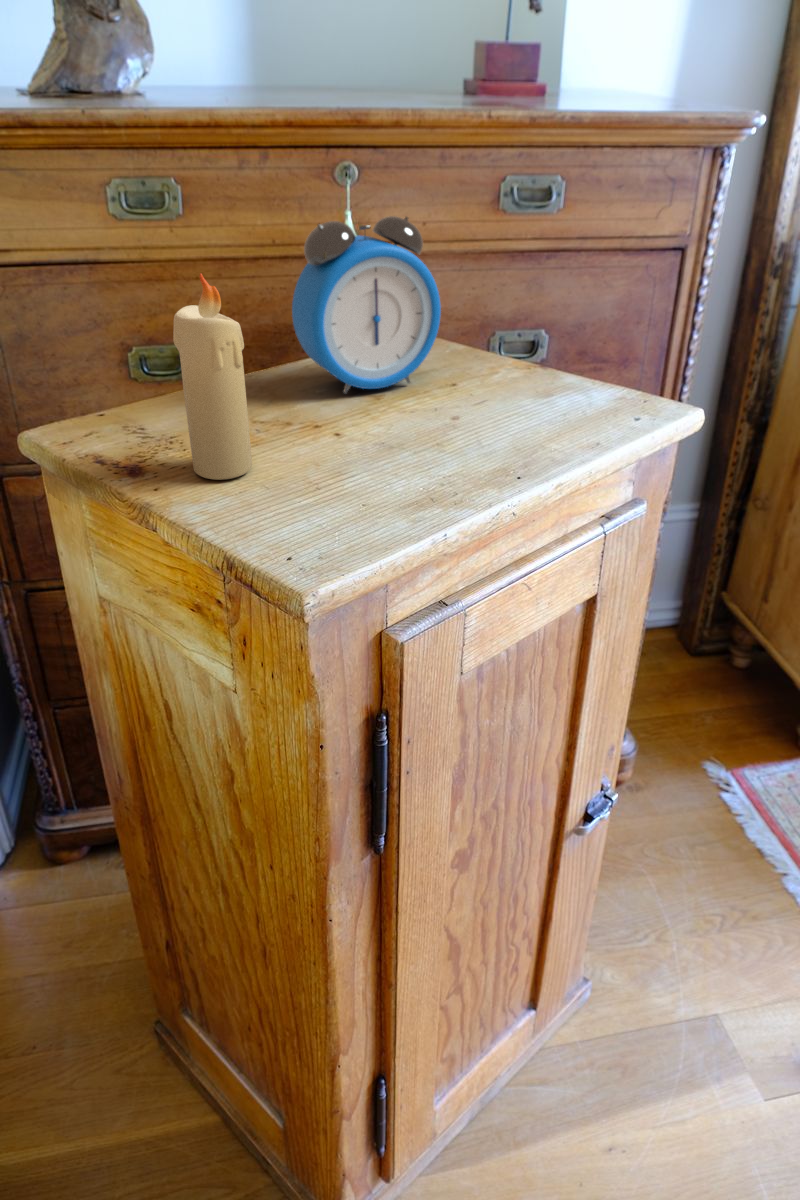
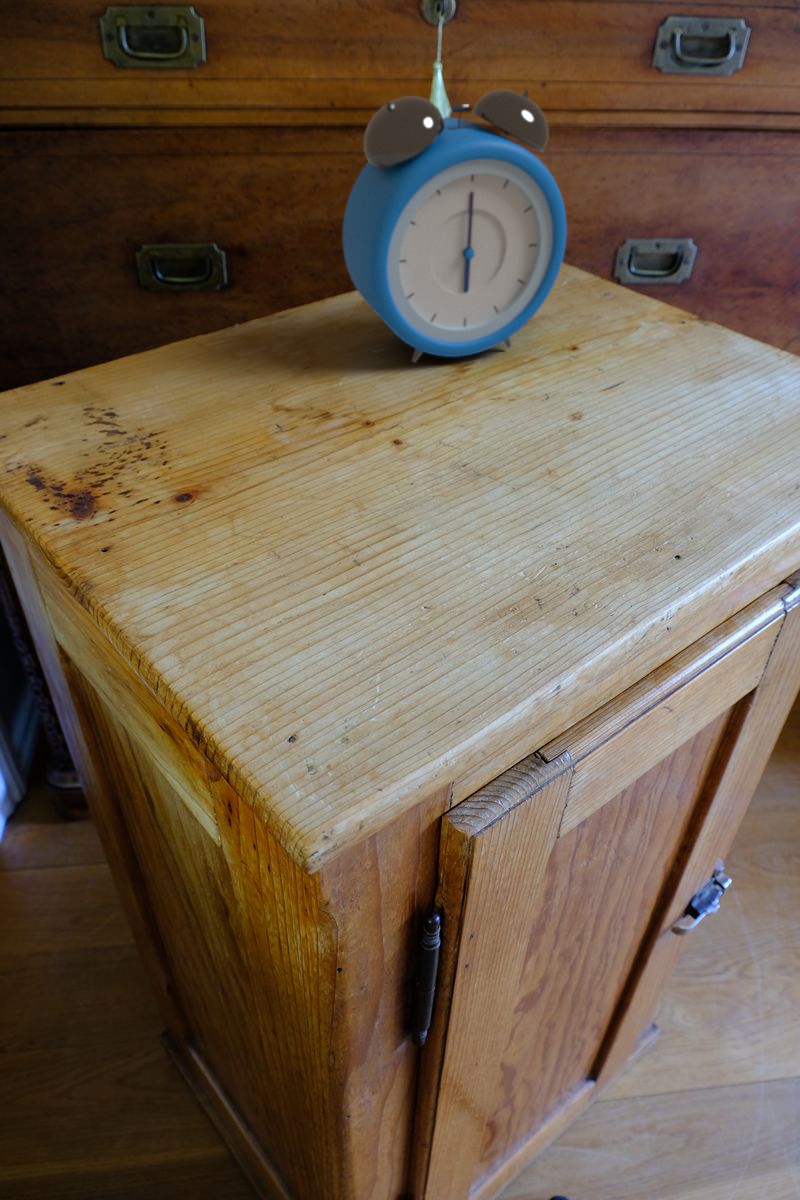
candle: present [173,273,252,480] -> none [131,205,261,528]

